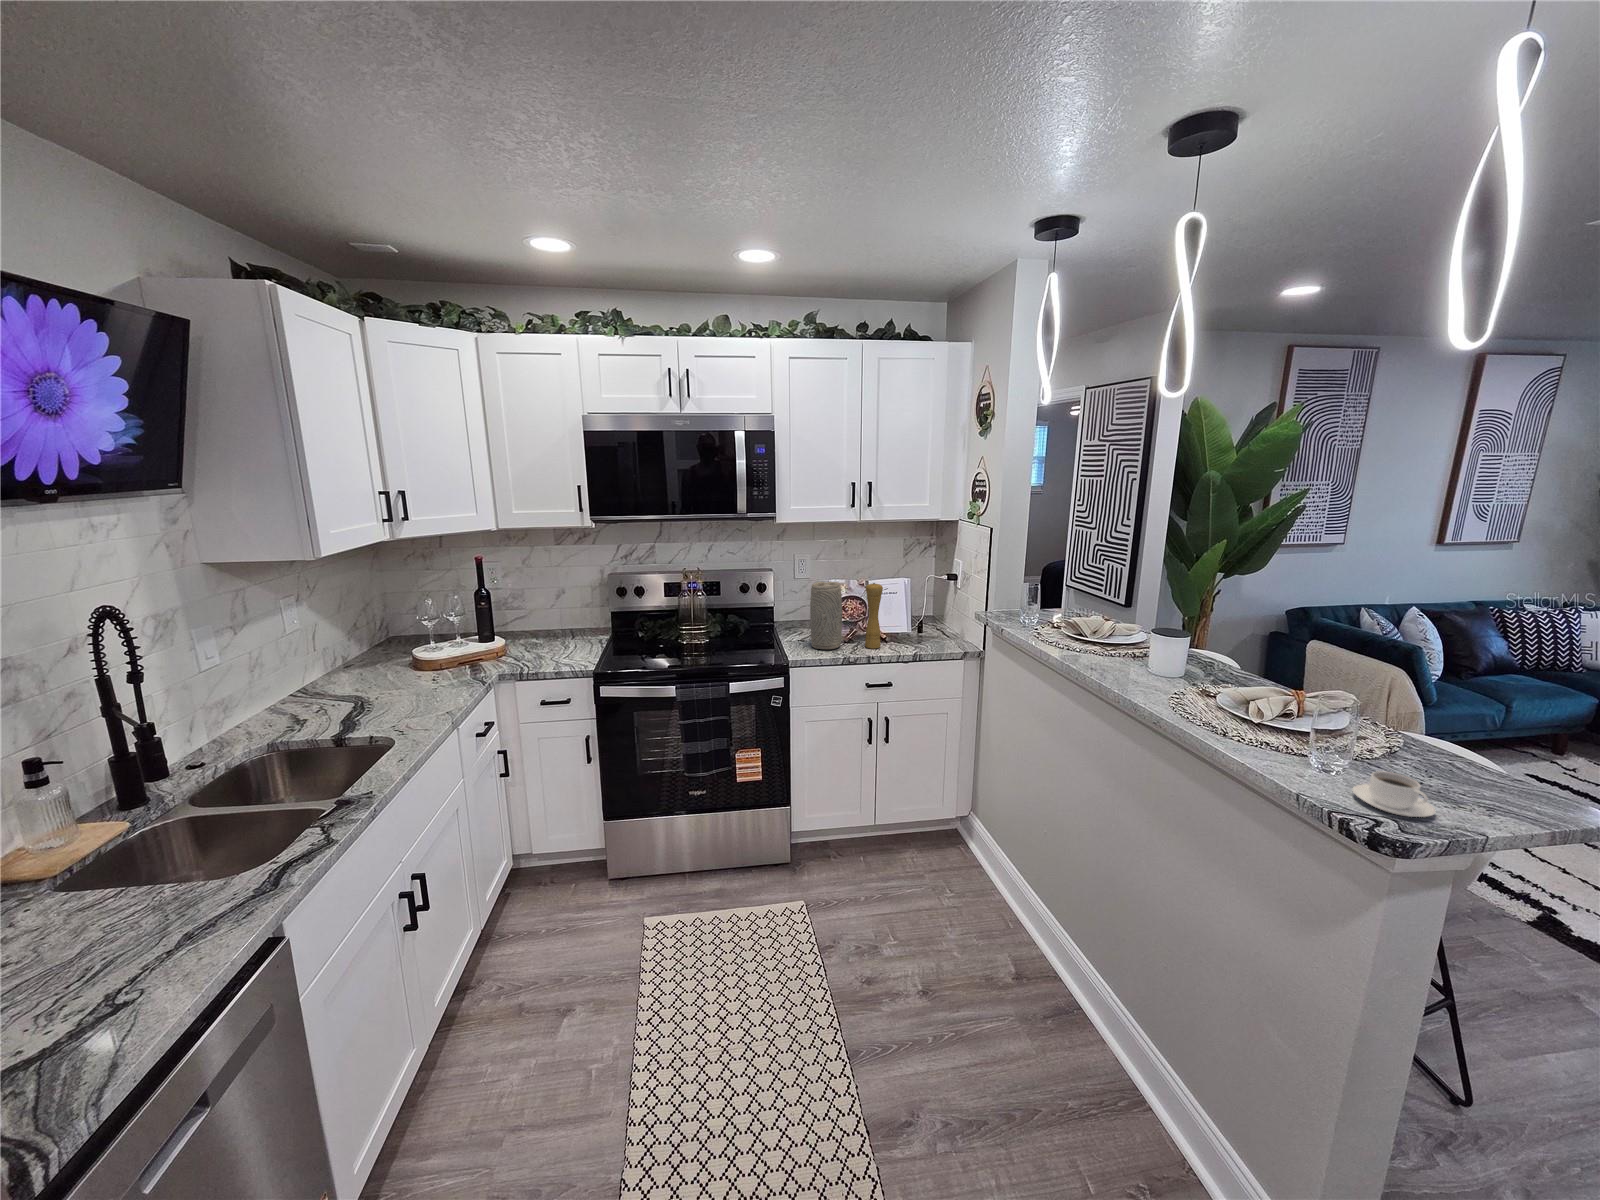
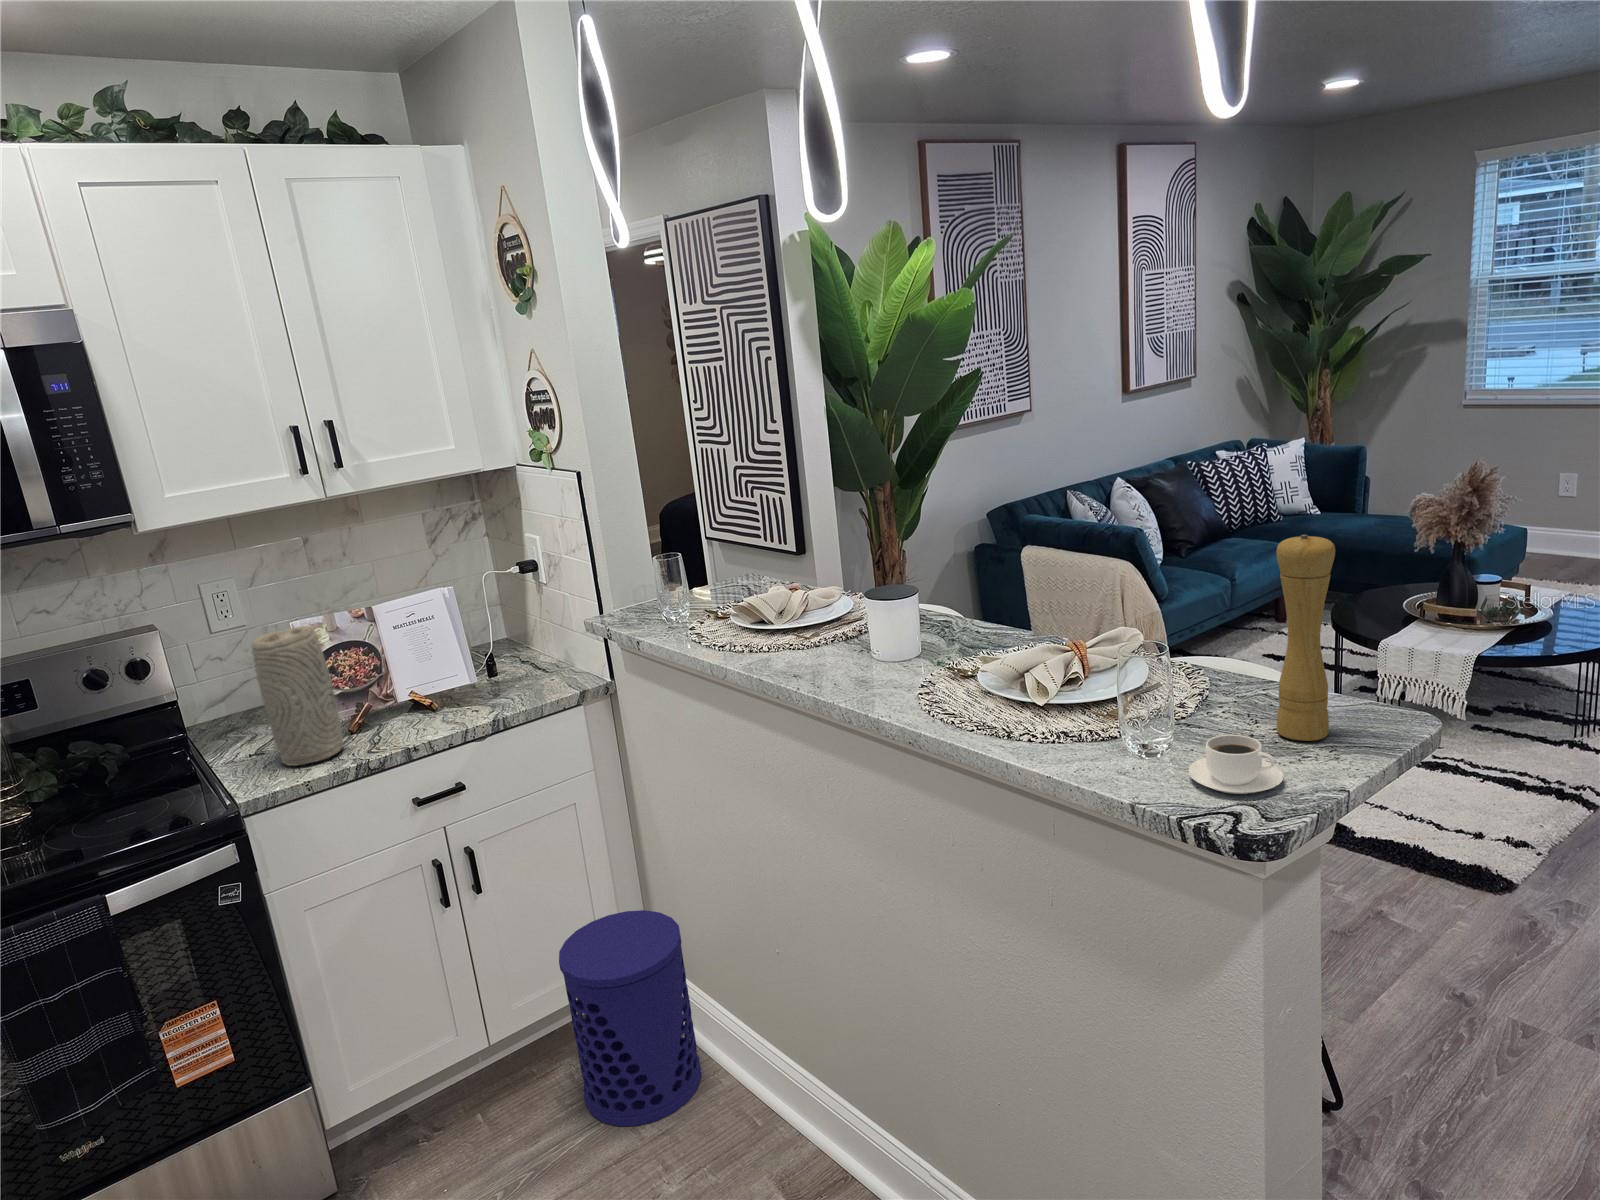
pepper mill: present [865,583,883,649] -> present [1276,535,1335,741]
waste bin: none [915,776,989,896] -> present [559,910,702,1126]

